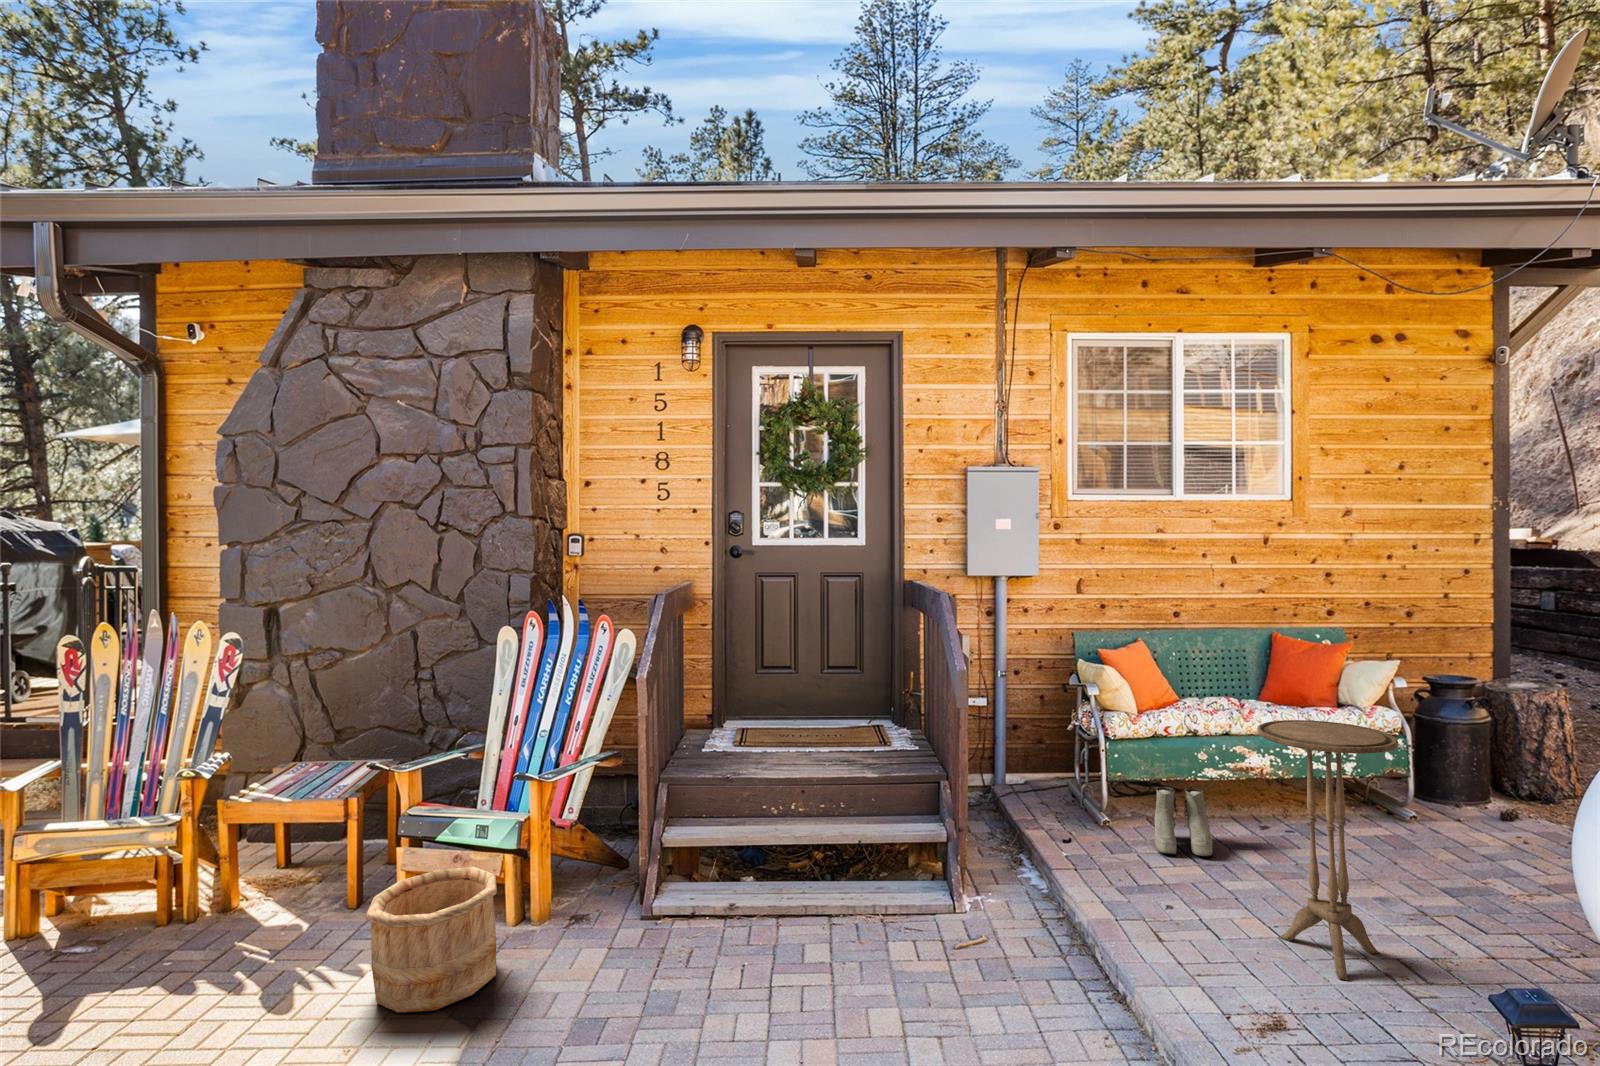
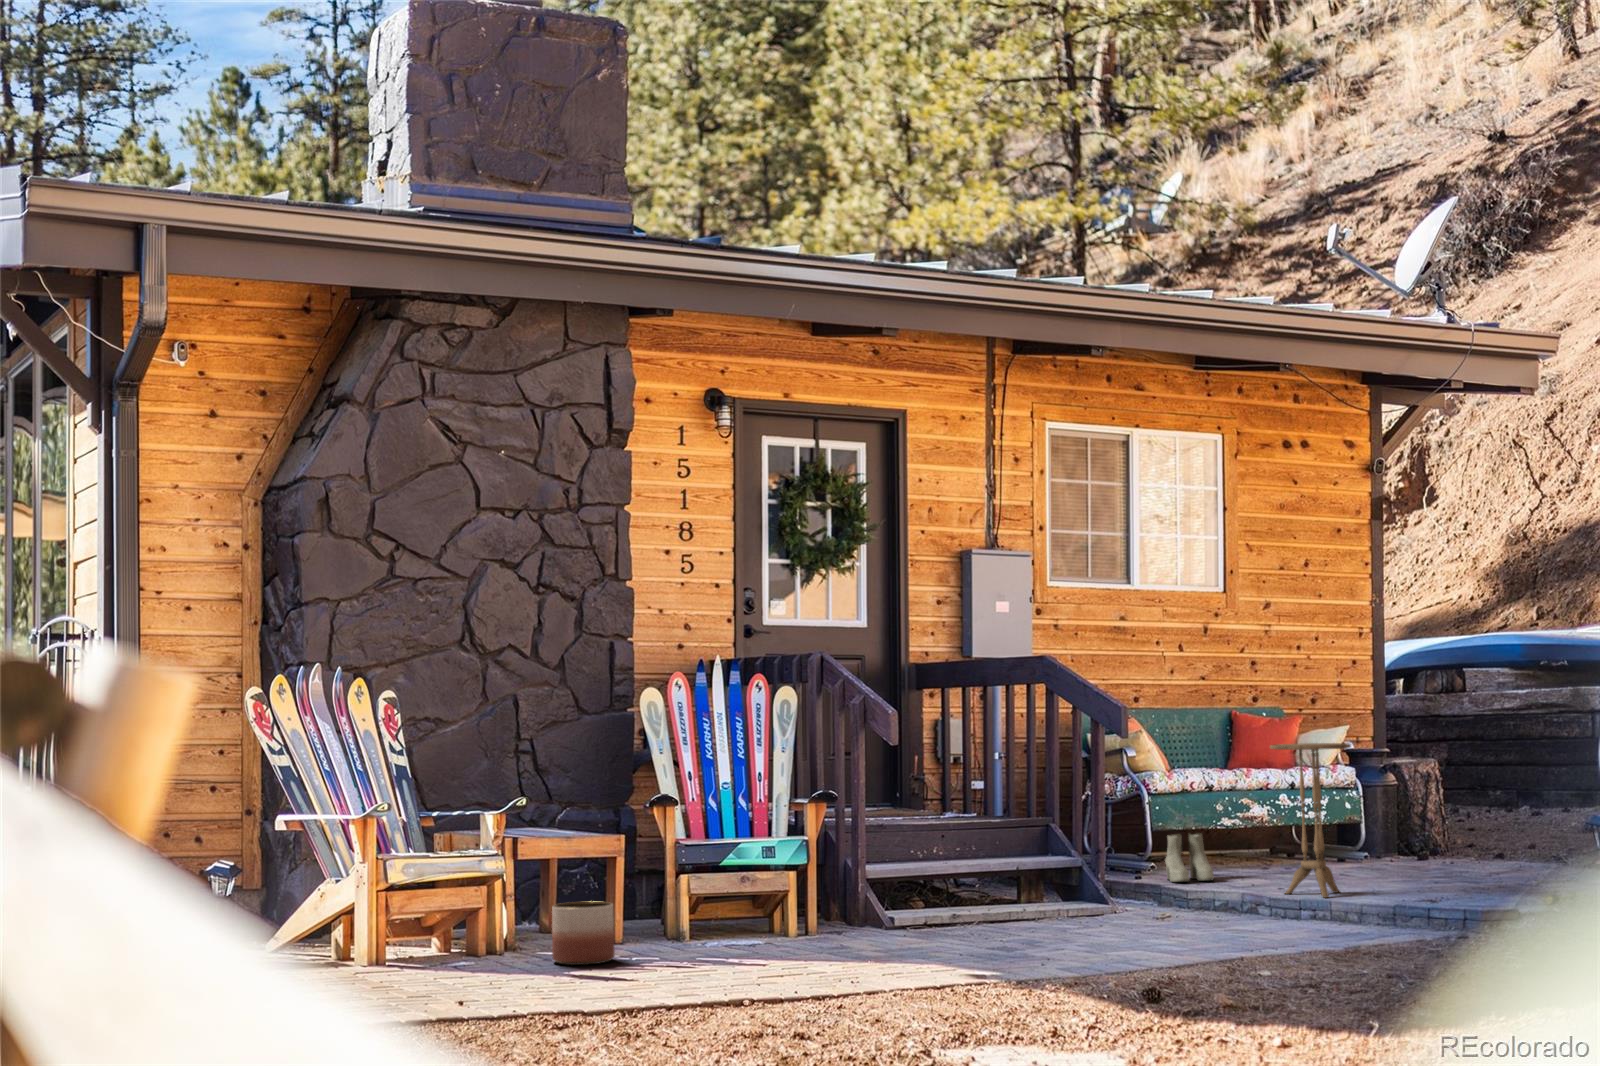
wooden bucket: present [365,867,497,1013] -> none [733,866,827,948]
planter: none [127,901,223,1004] -> present [552,901,615,965]

